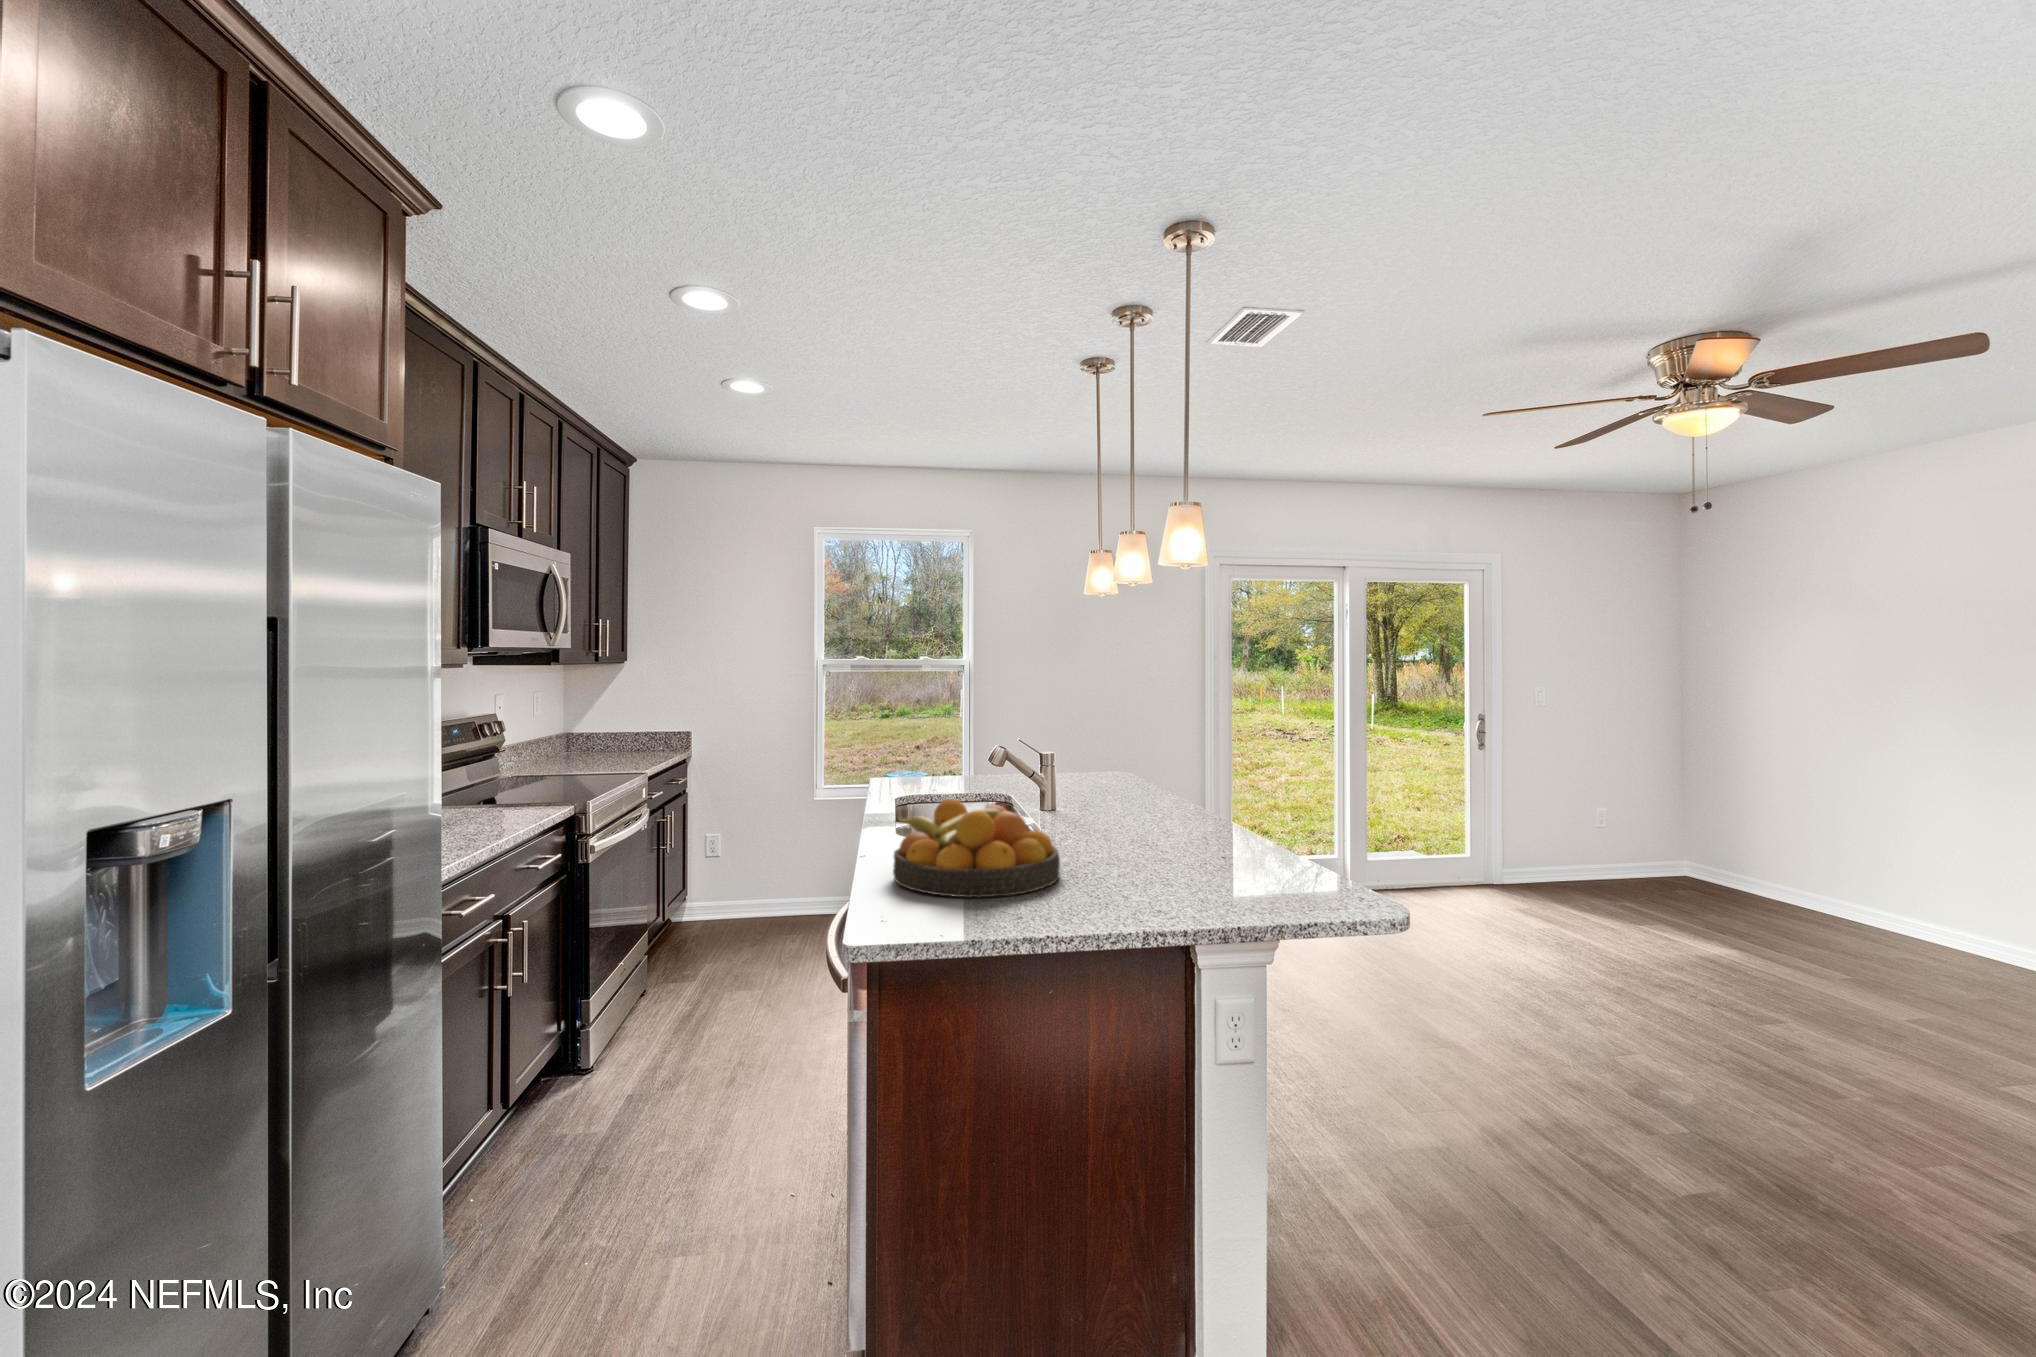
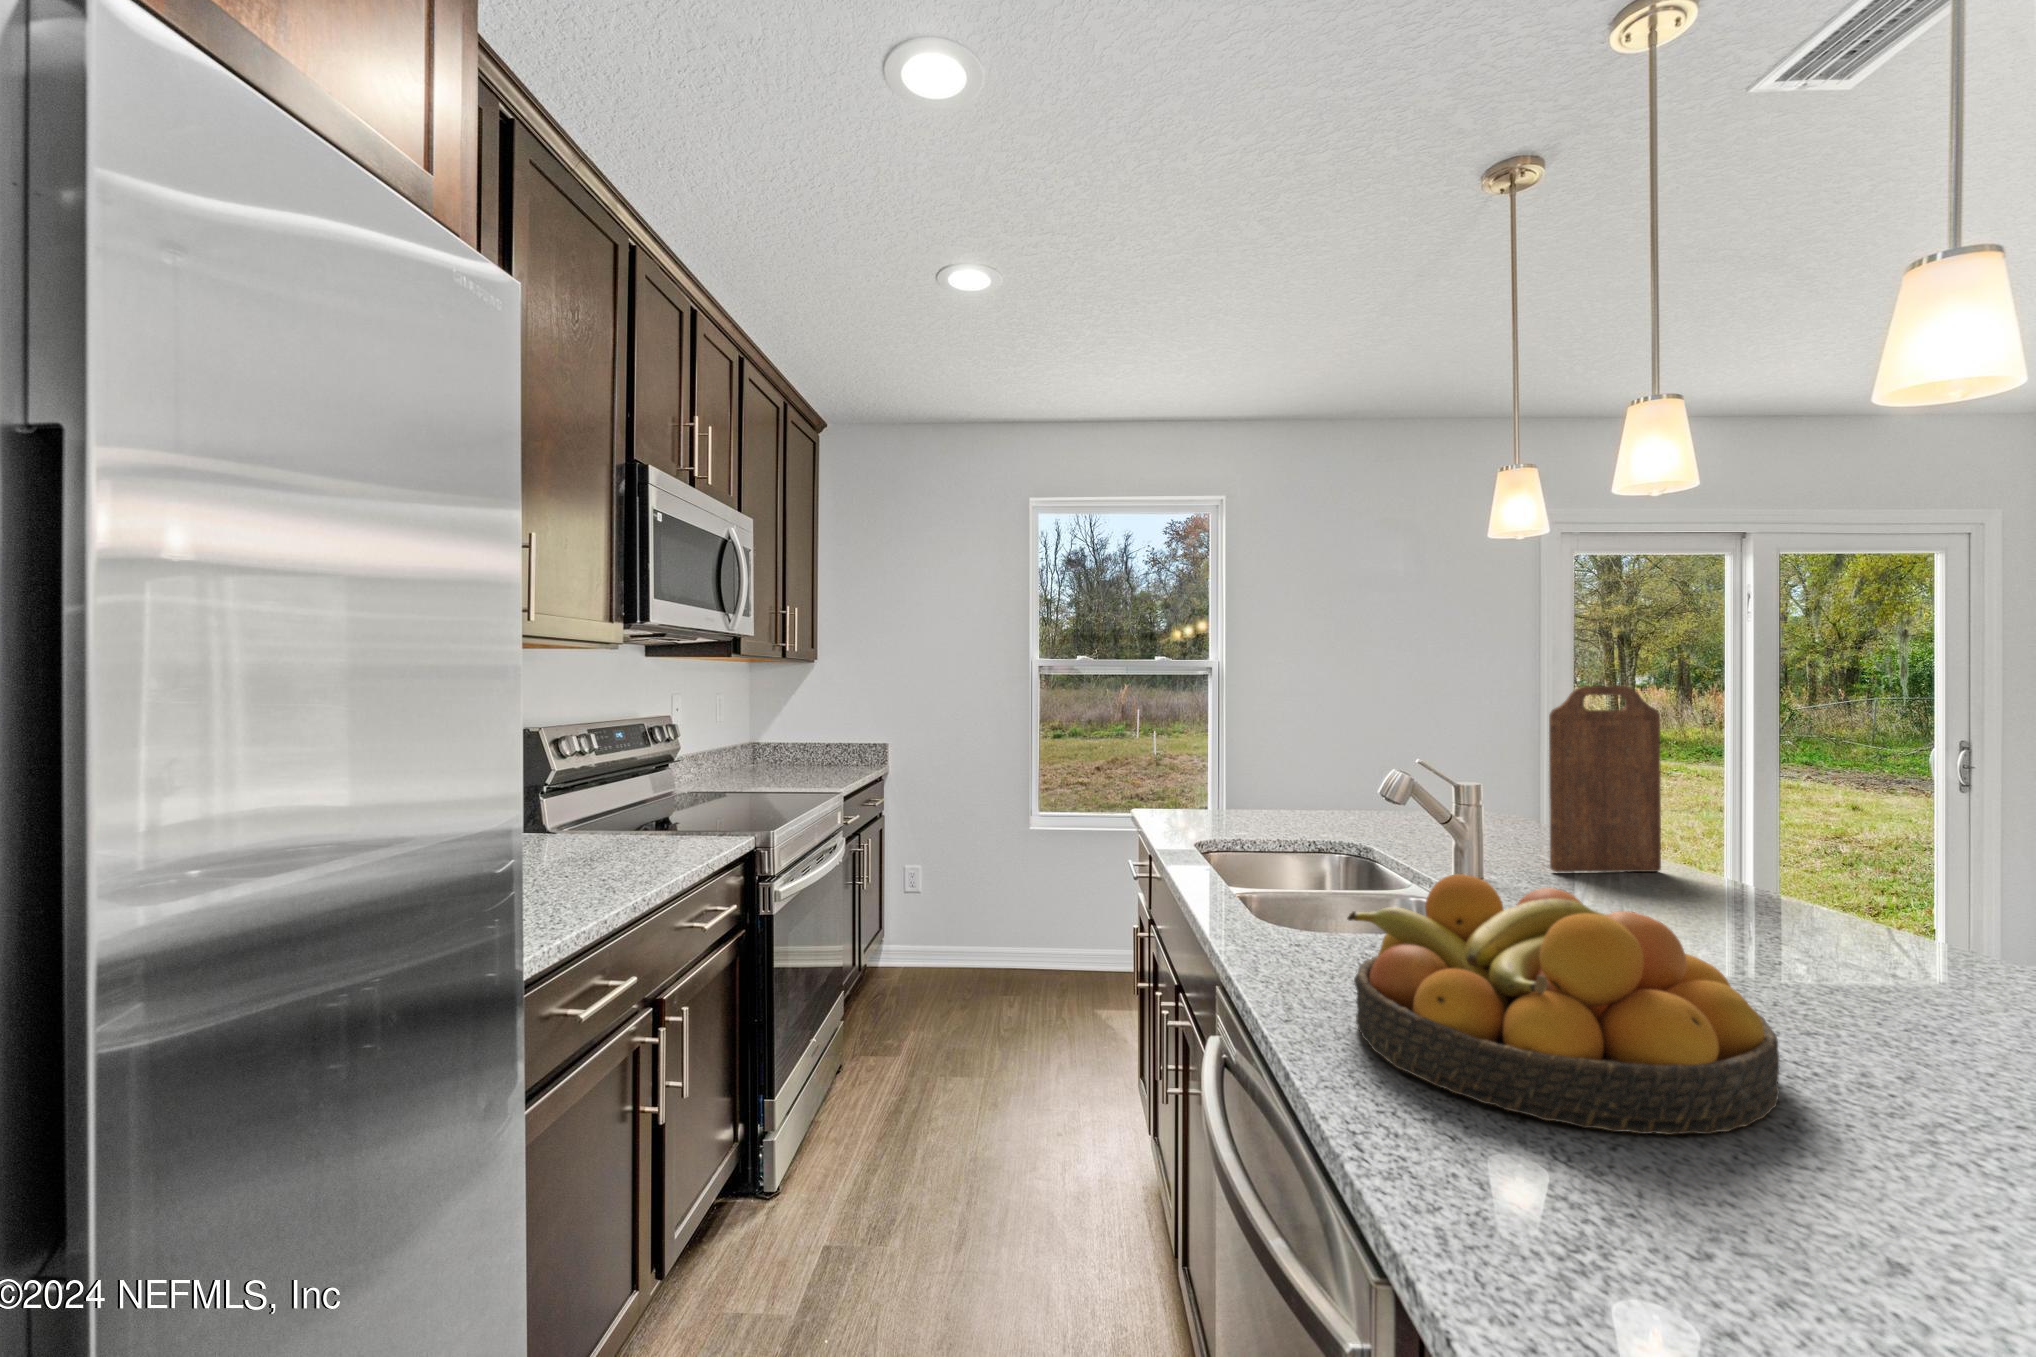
cutting board: none [1095,696,1158,809] -> present [1549,686,1661,872]

